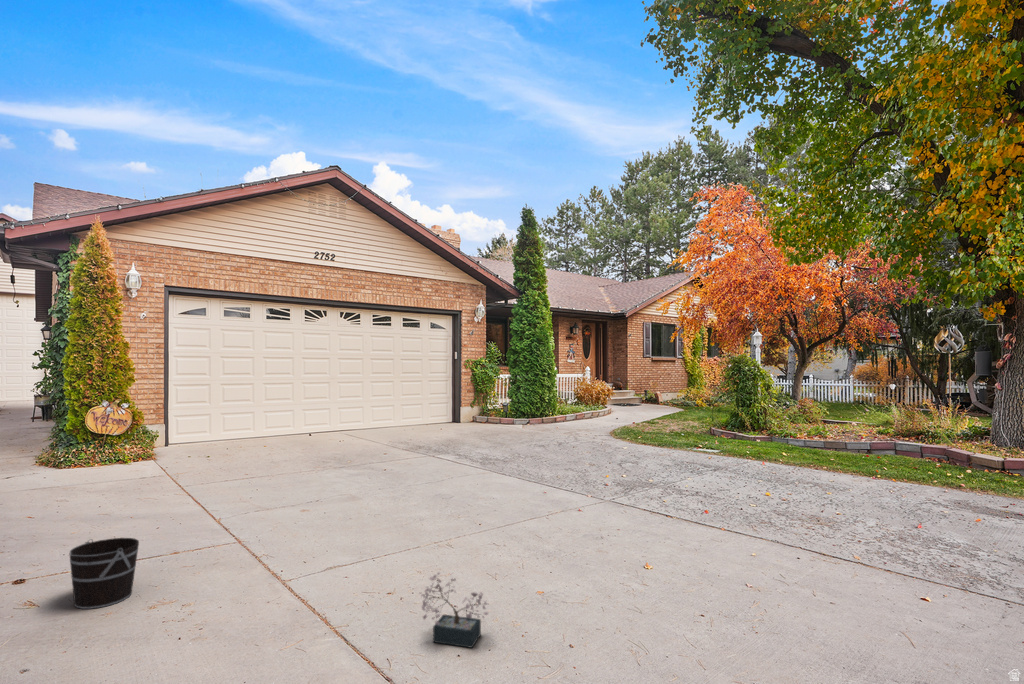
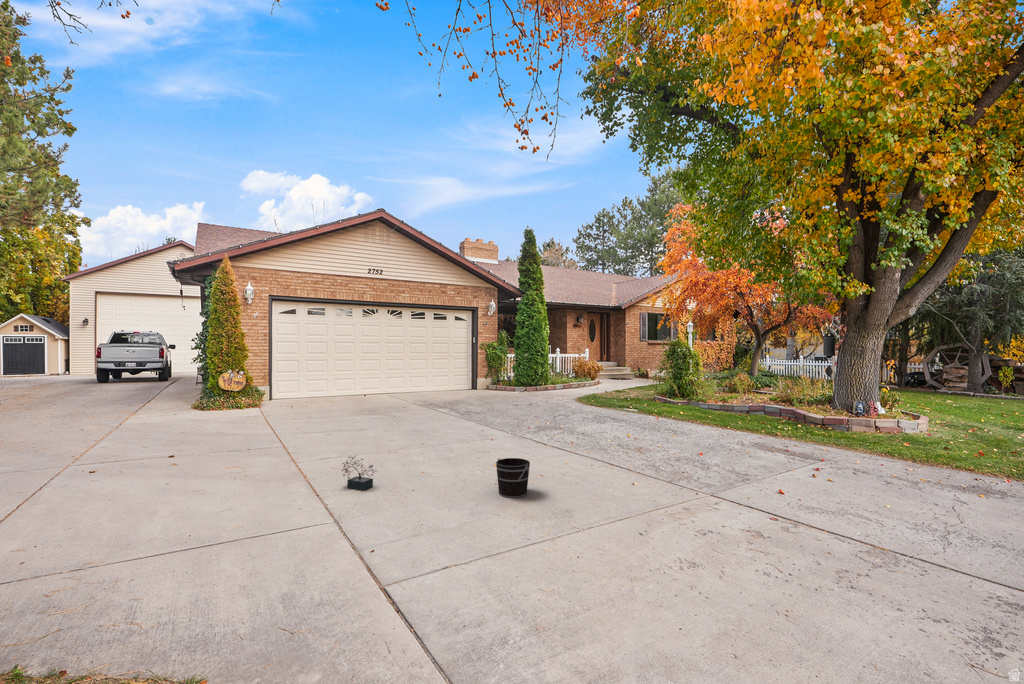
bucket: present [69,538,139,609] -> present [496,458,530,498]

